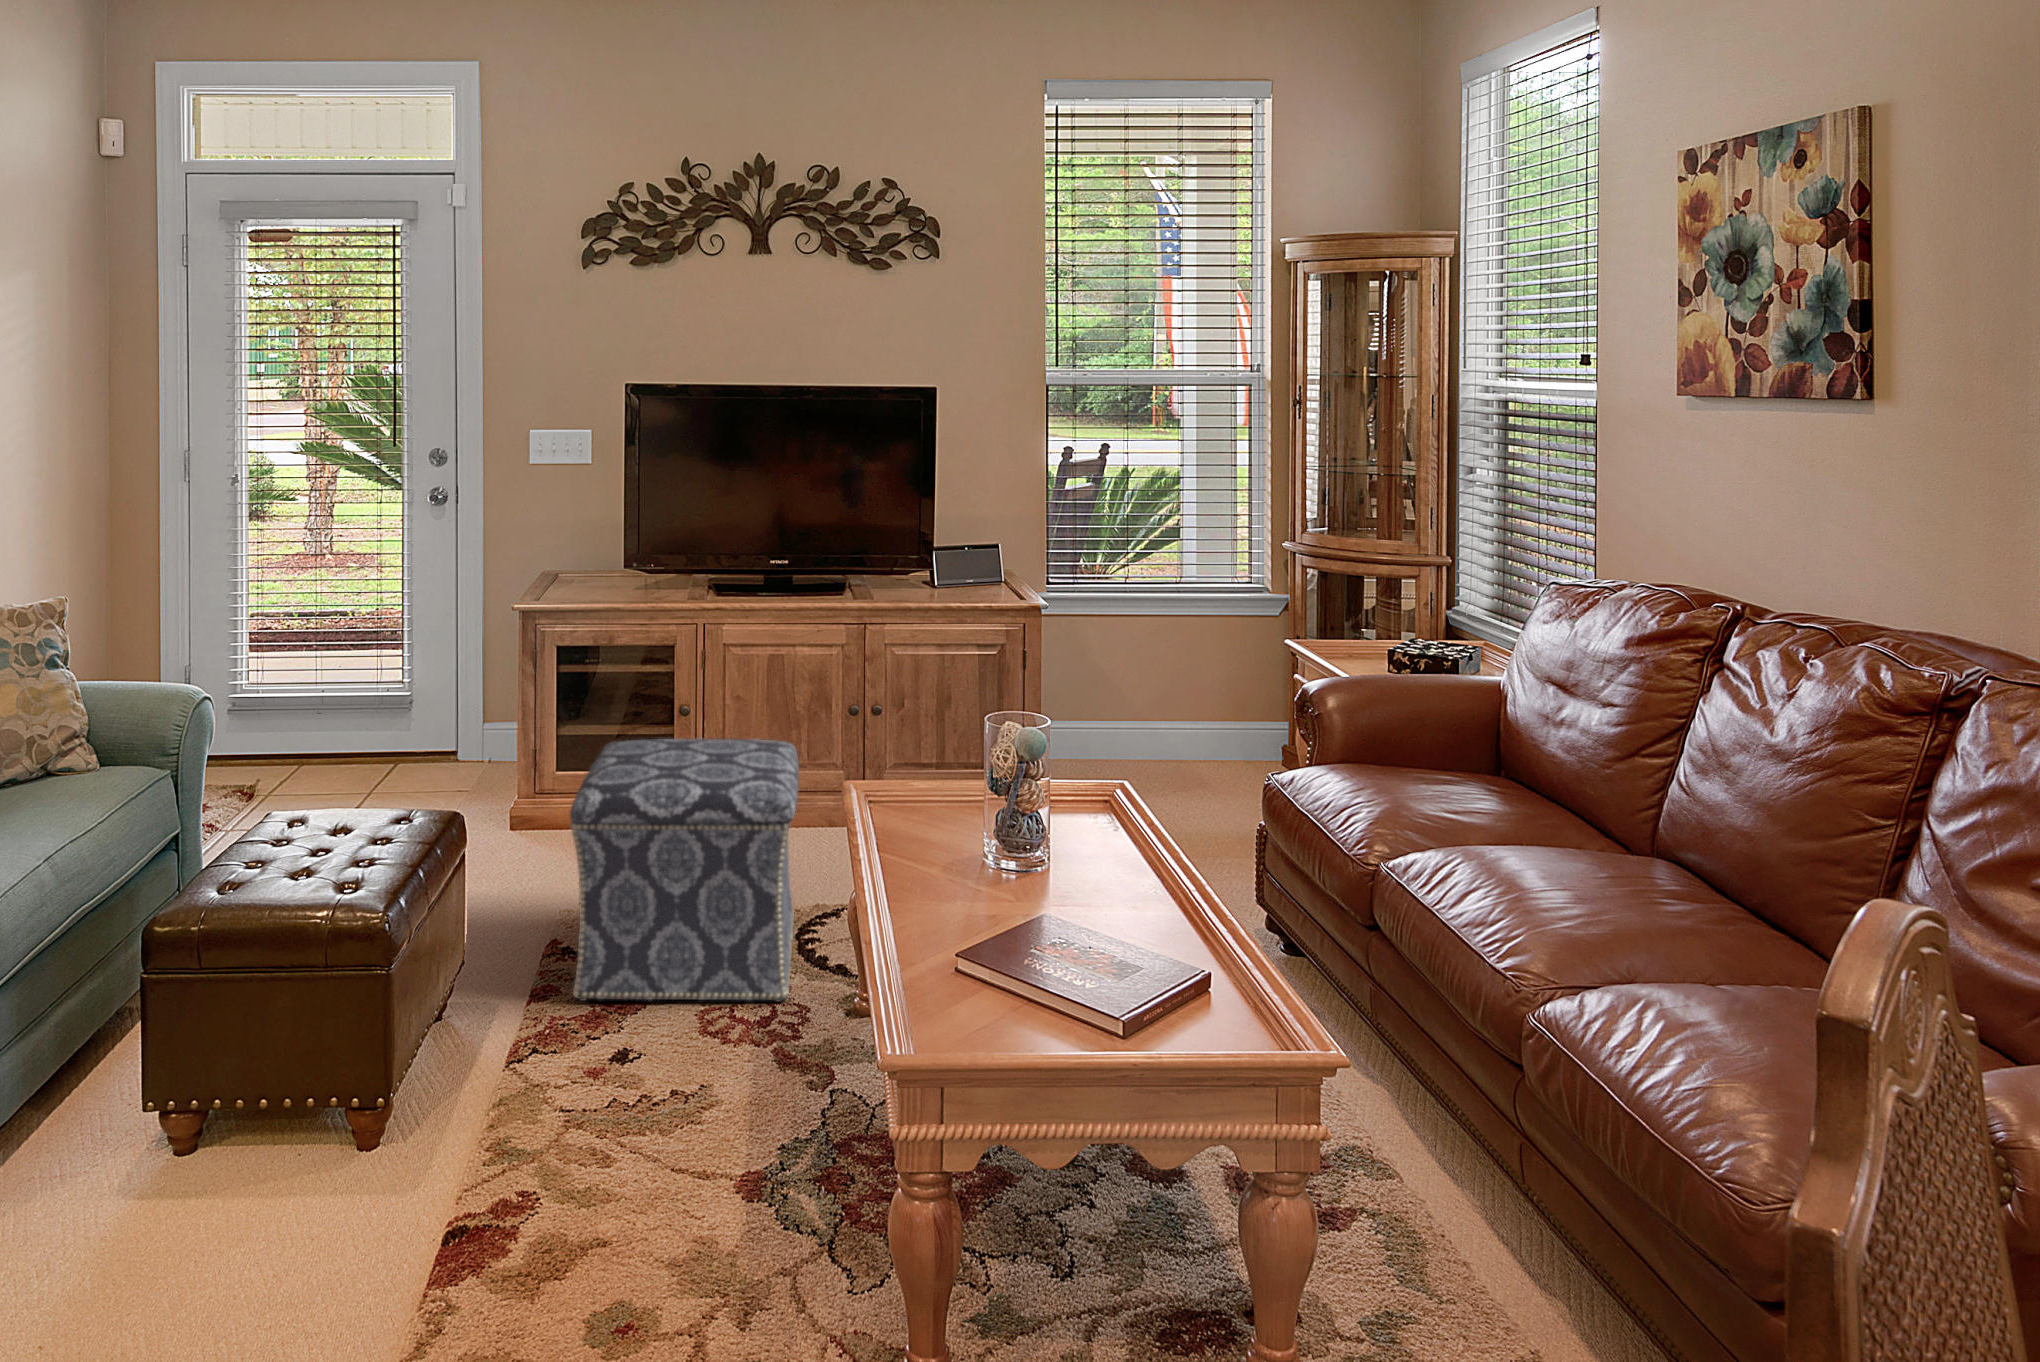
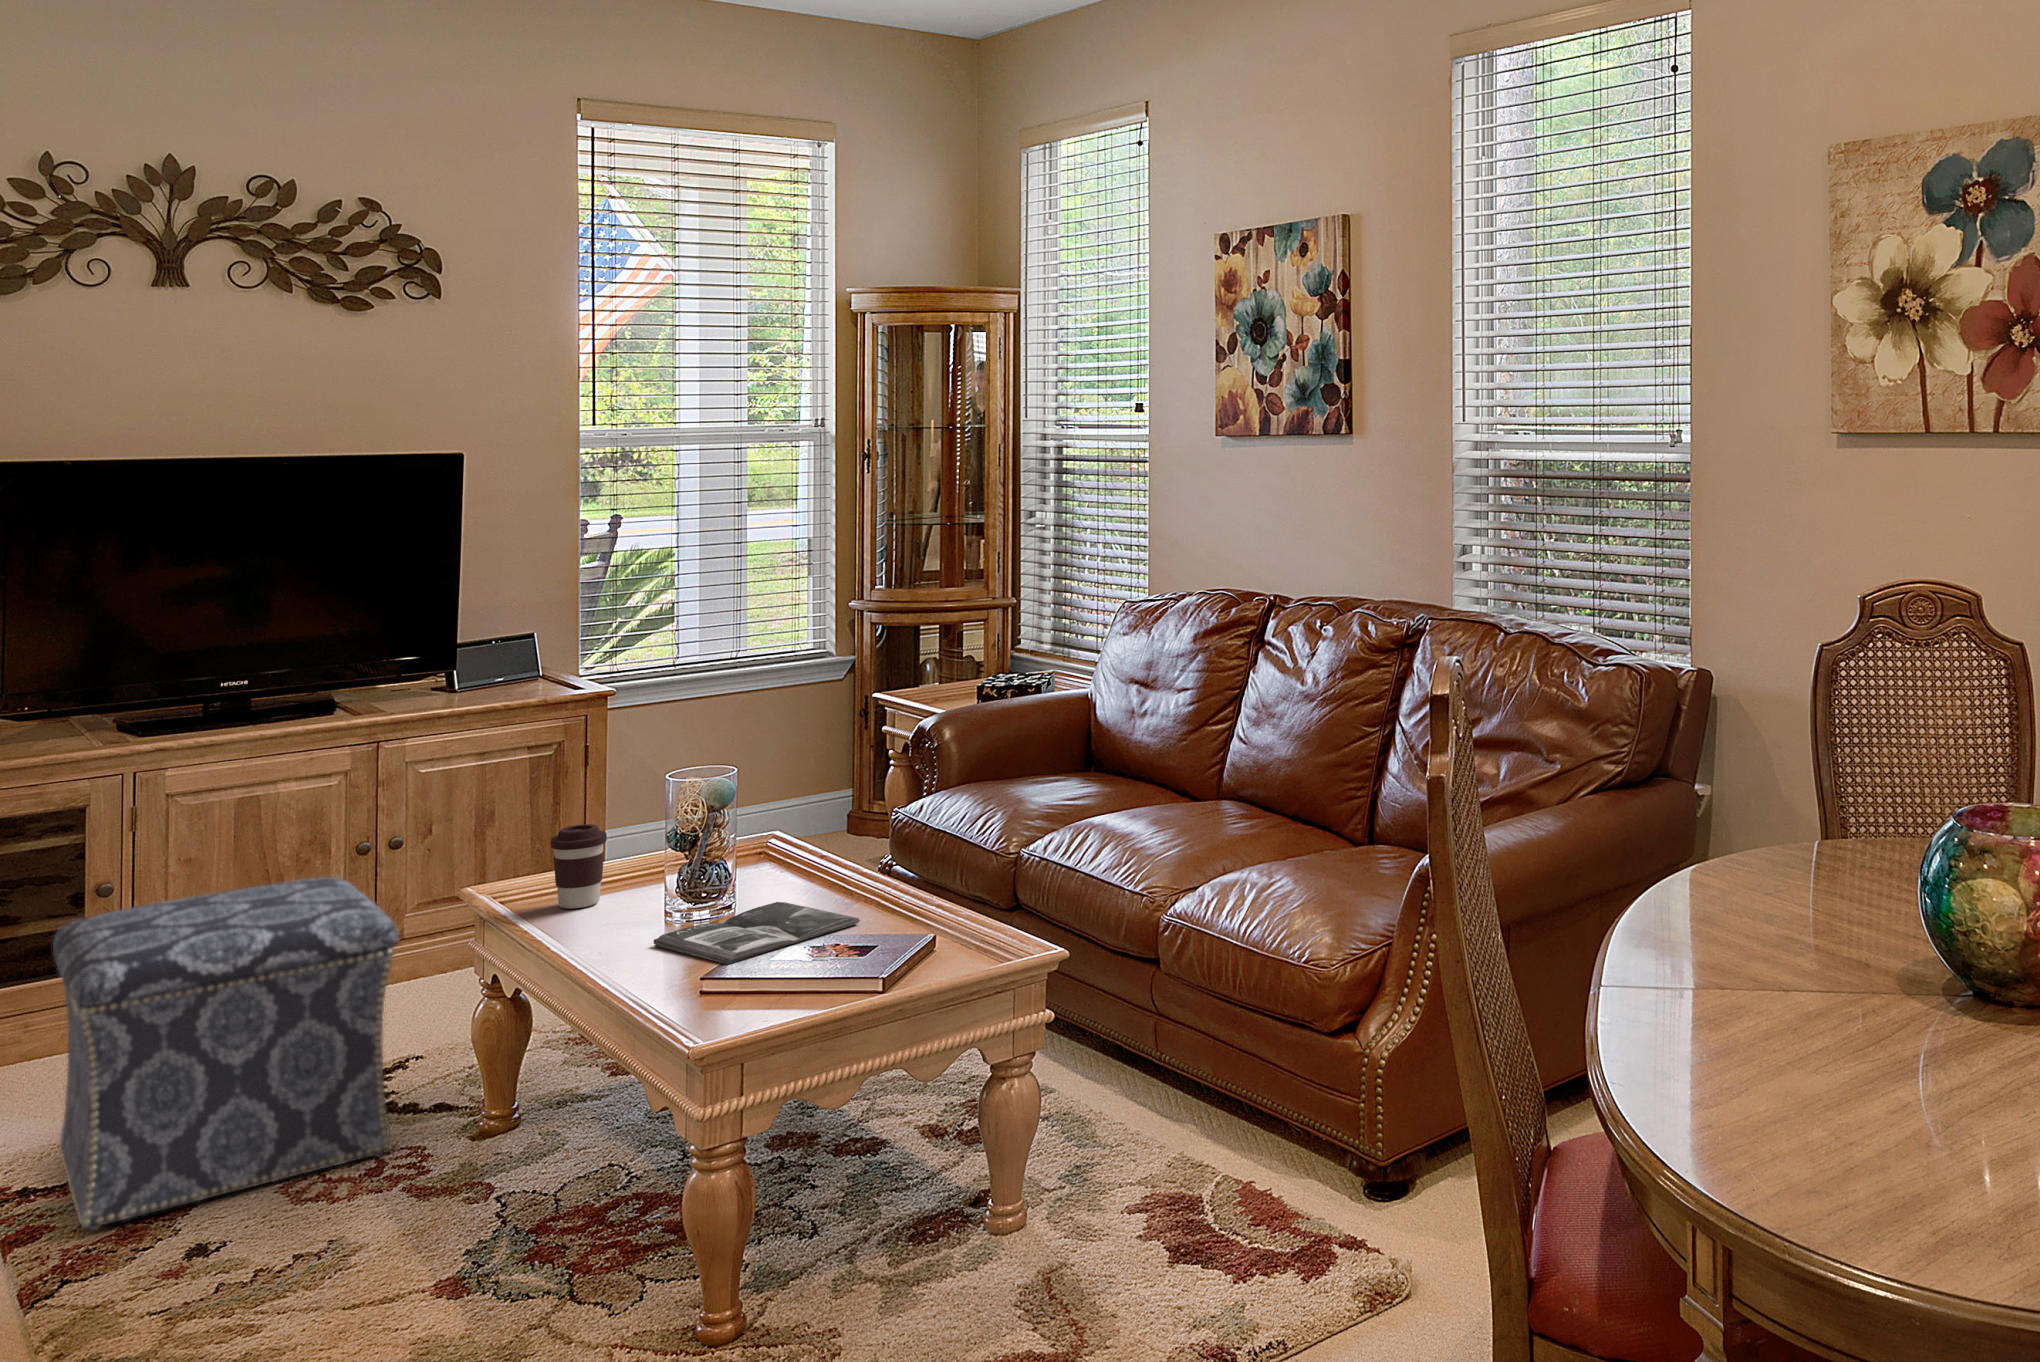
coffee cup: none [902,745,950,827] -> present [551,824,607,909]
magazine: none [948,873,1149,943] -> present [654,902,860,964]

